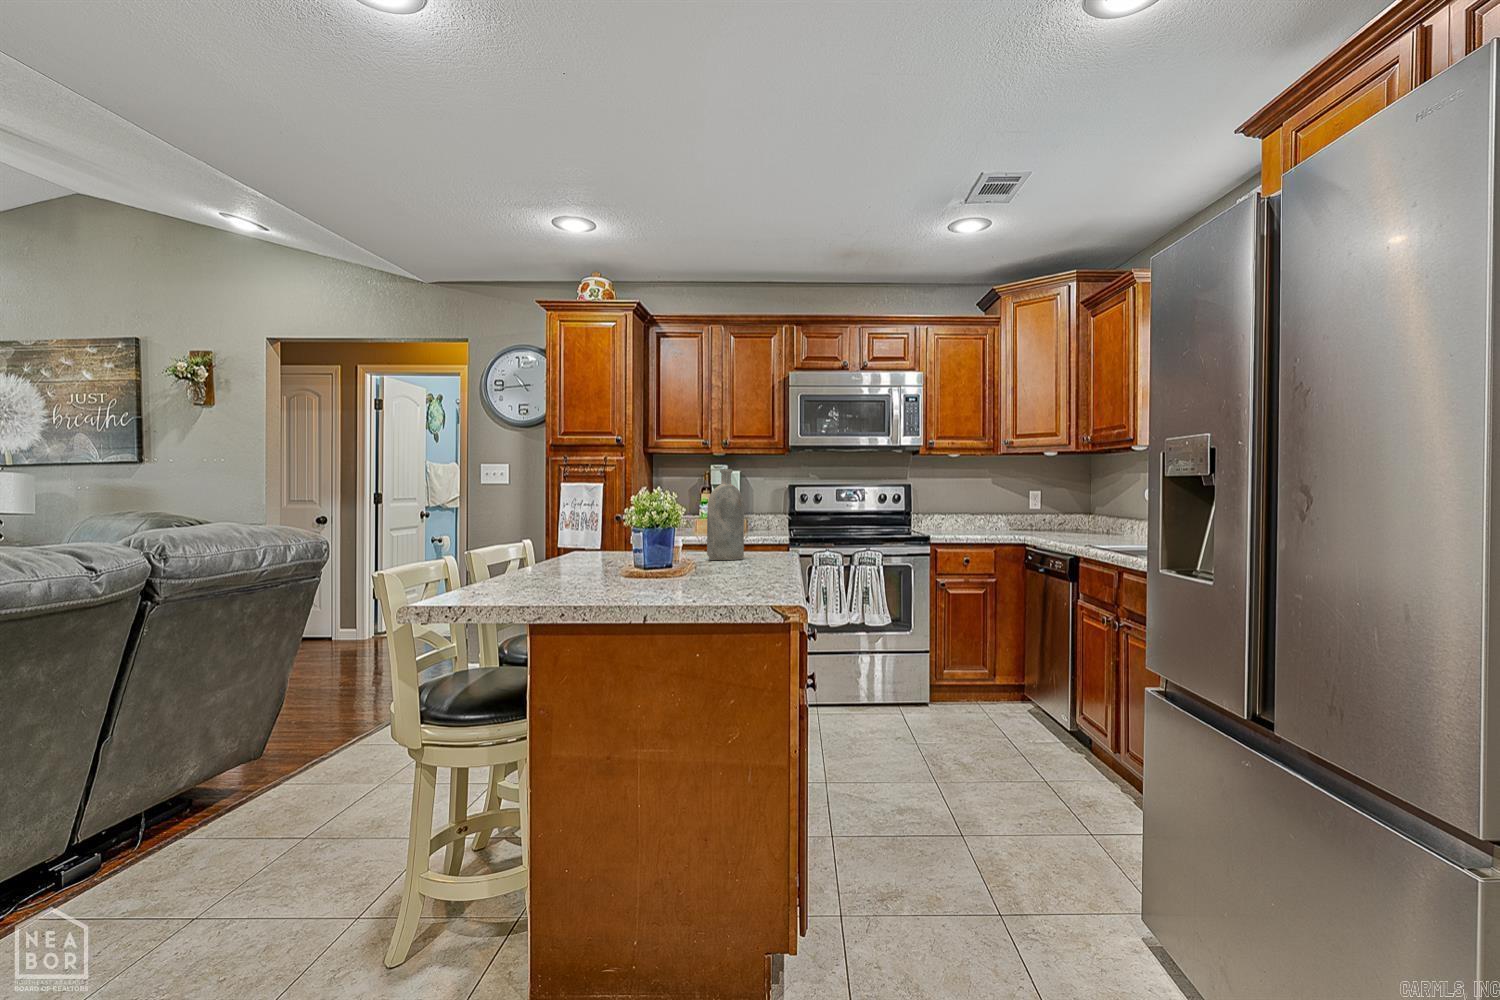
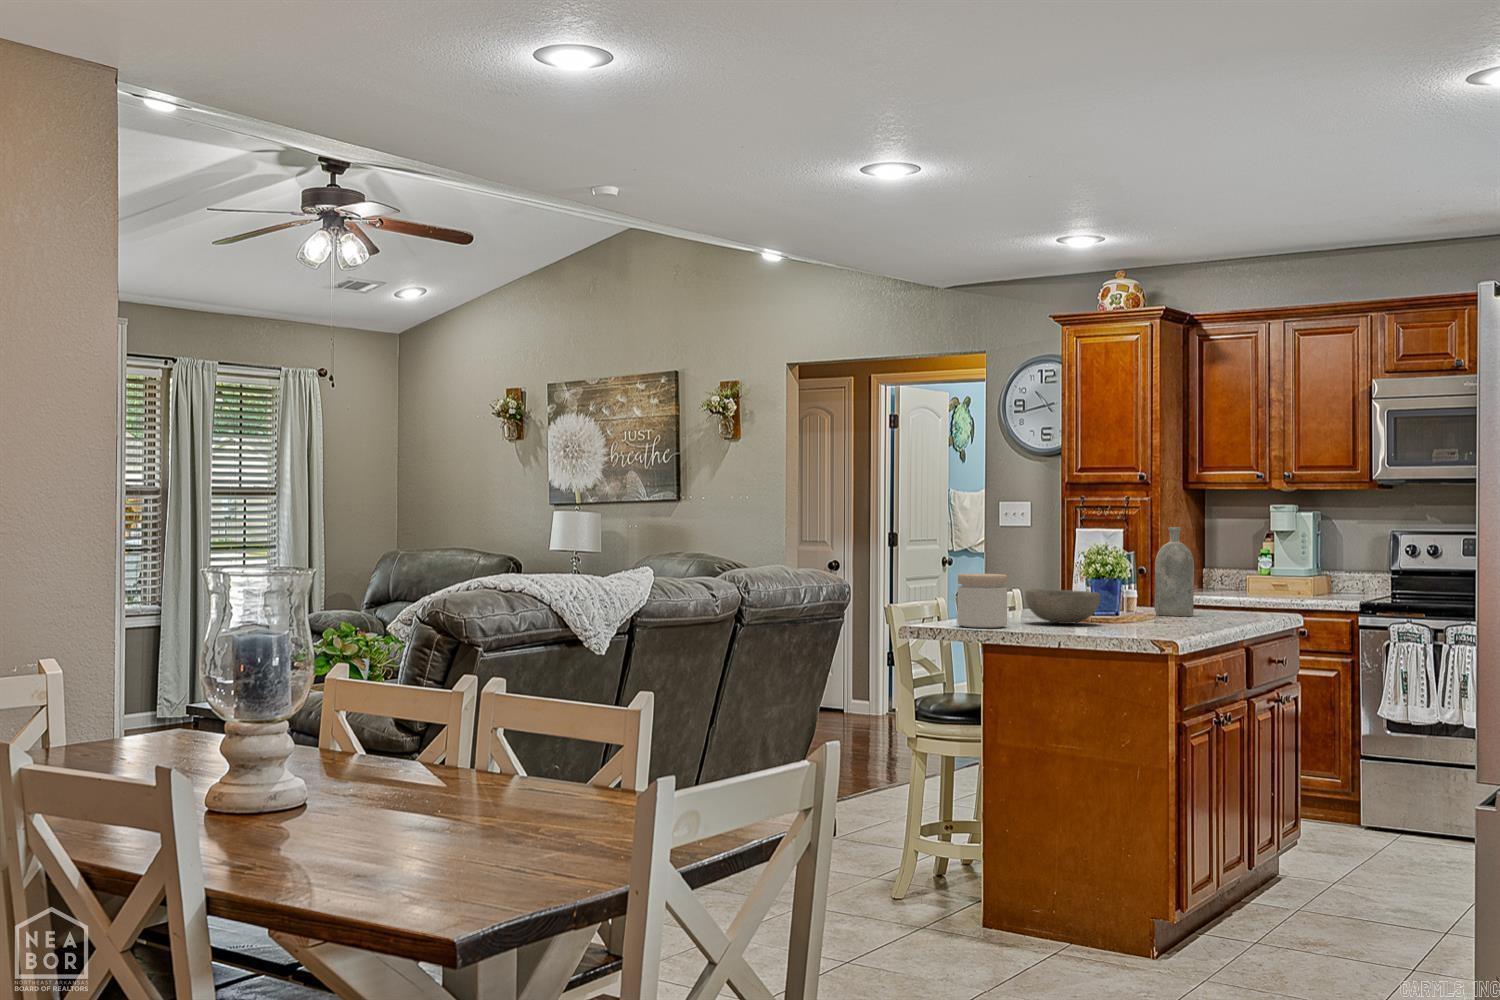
jar: none [537,521,617,609] -> present [958,574,1007,628]
bowl: none [617,540,716,585] -> present [1025,589,1100,624]

